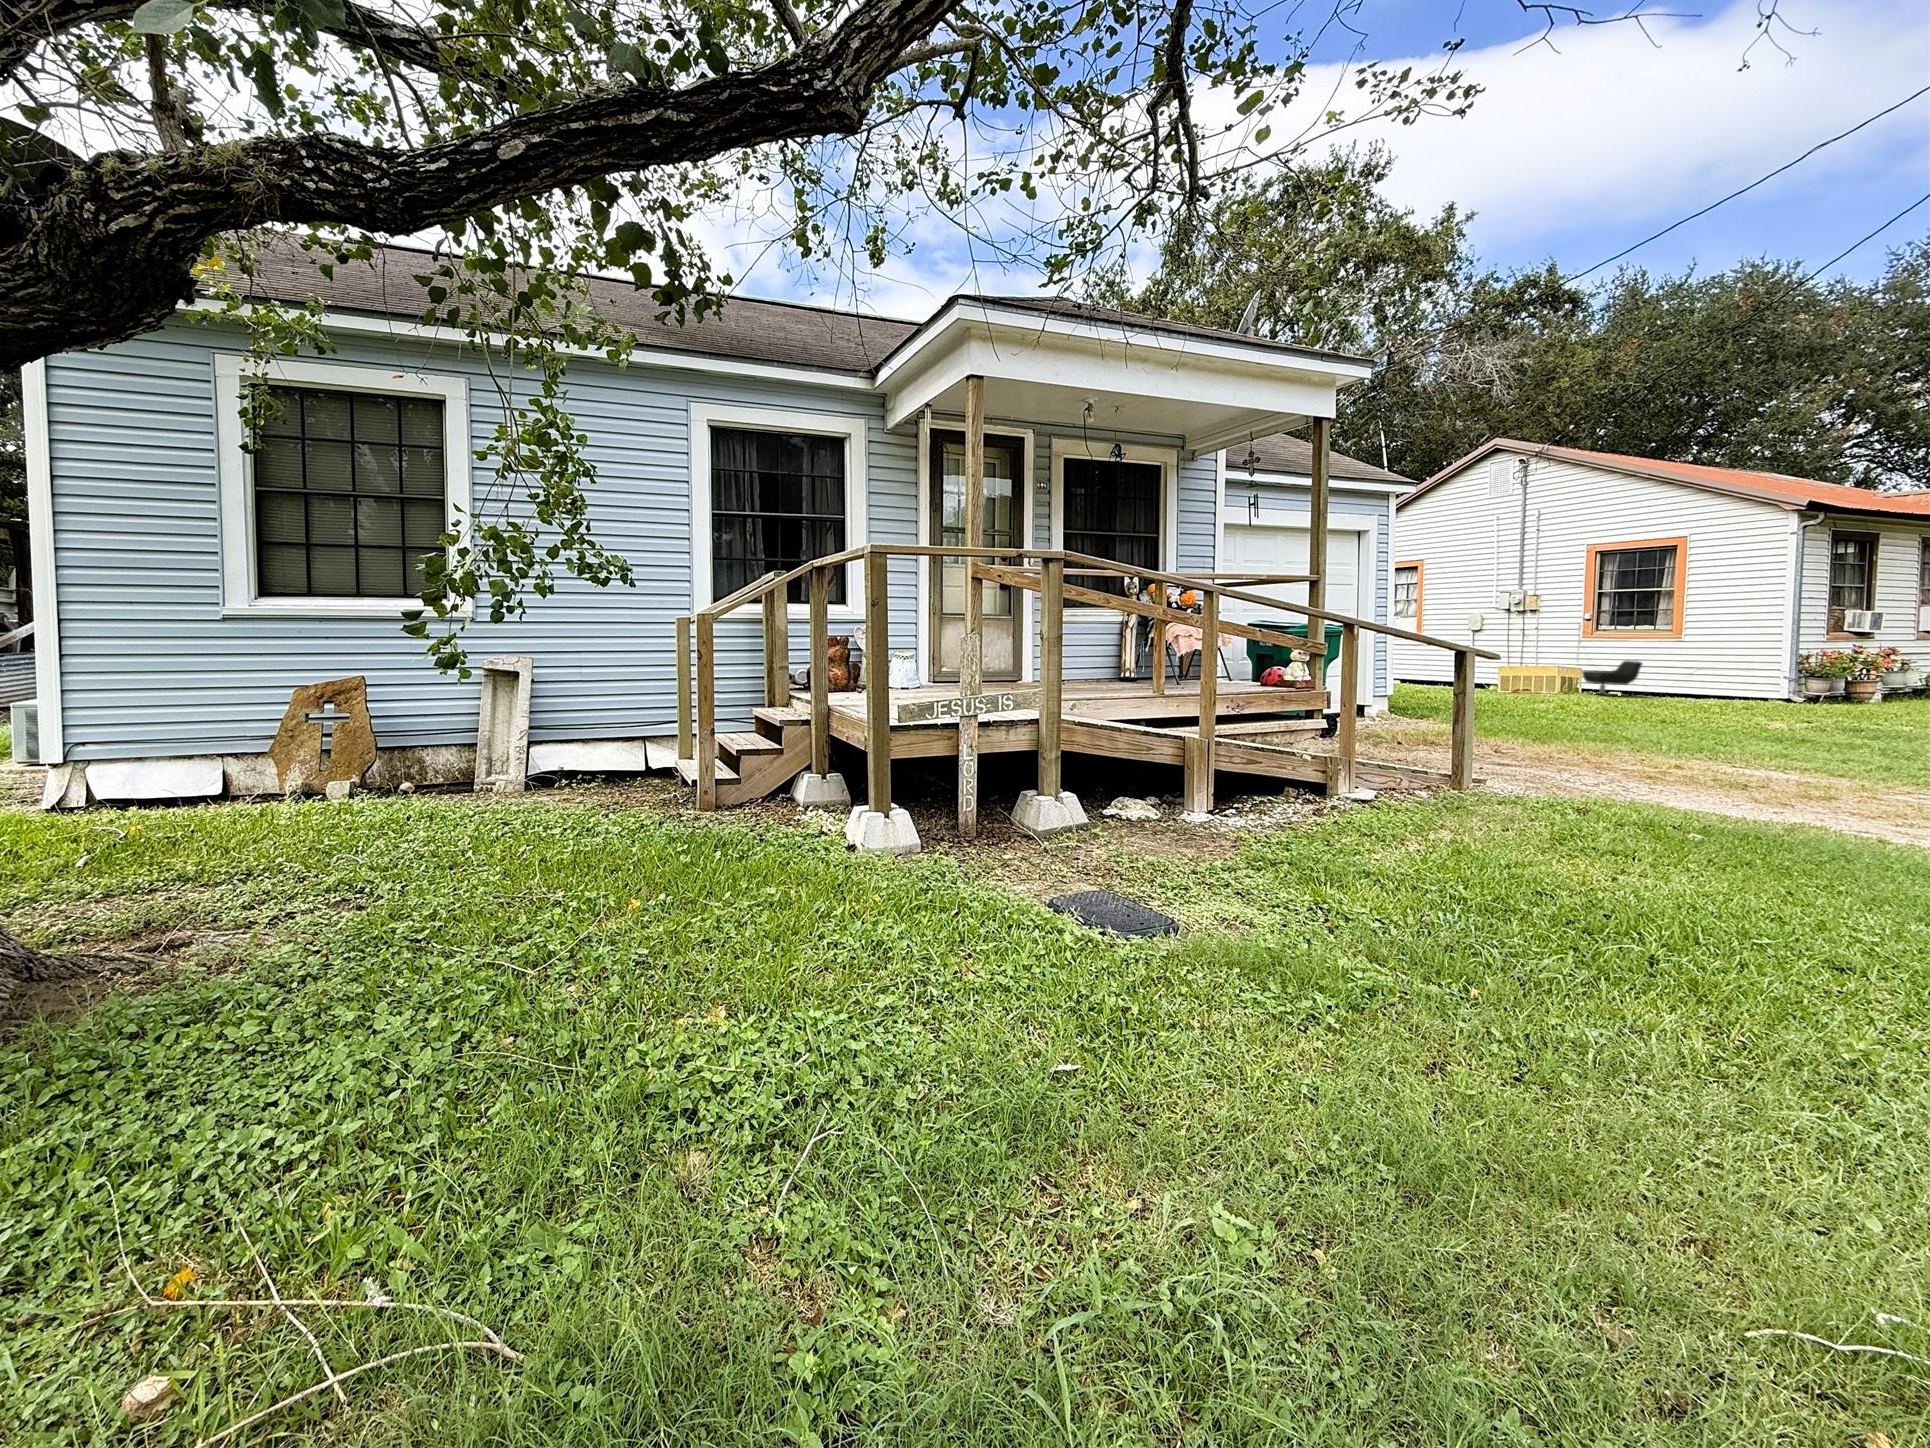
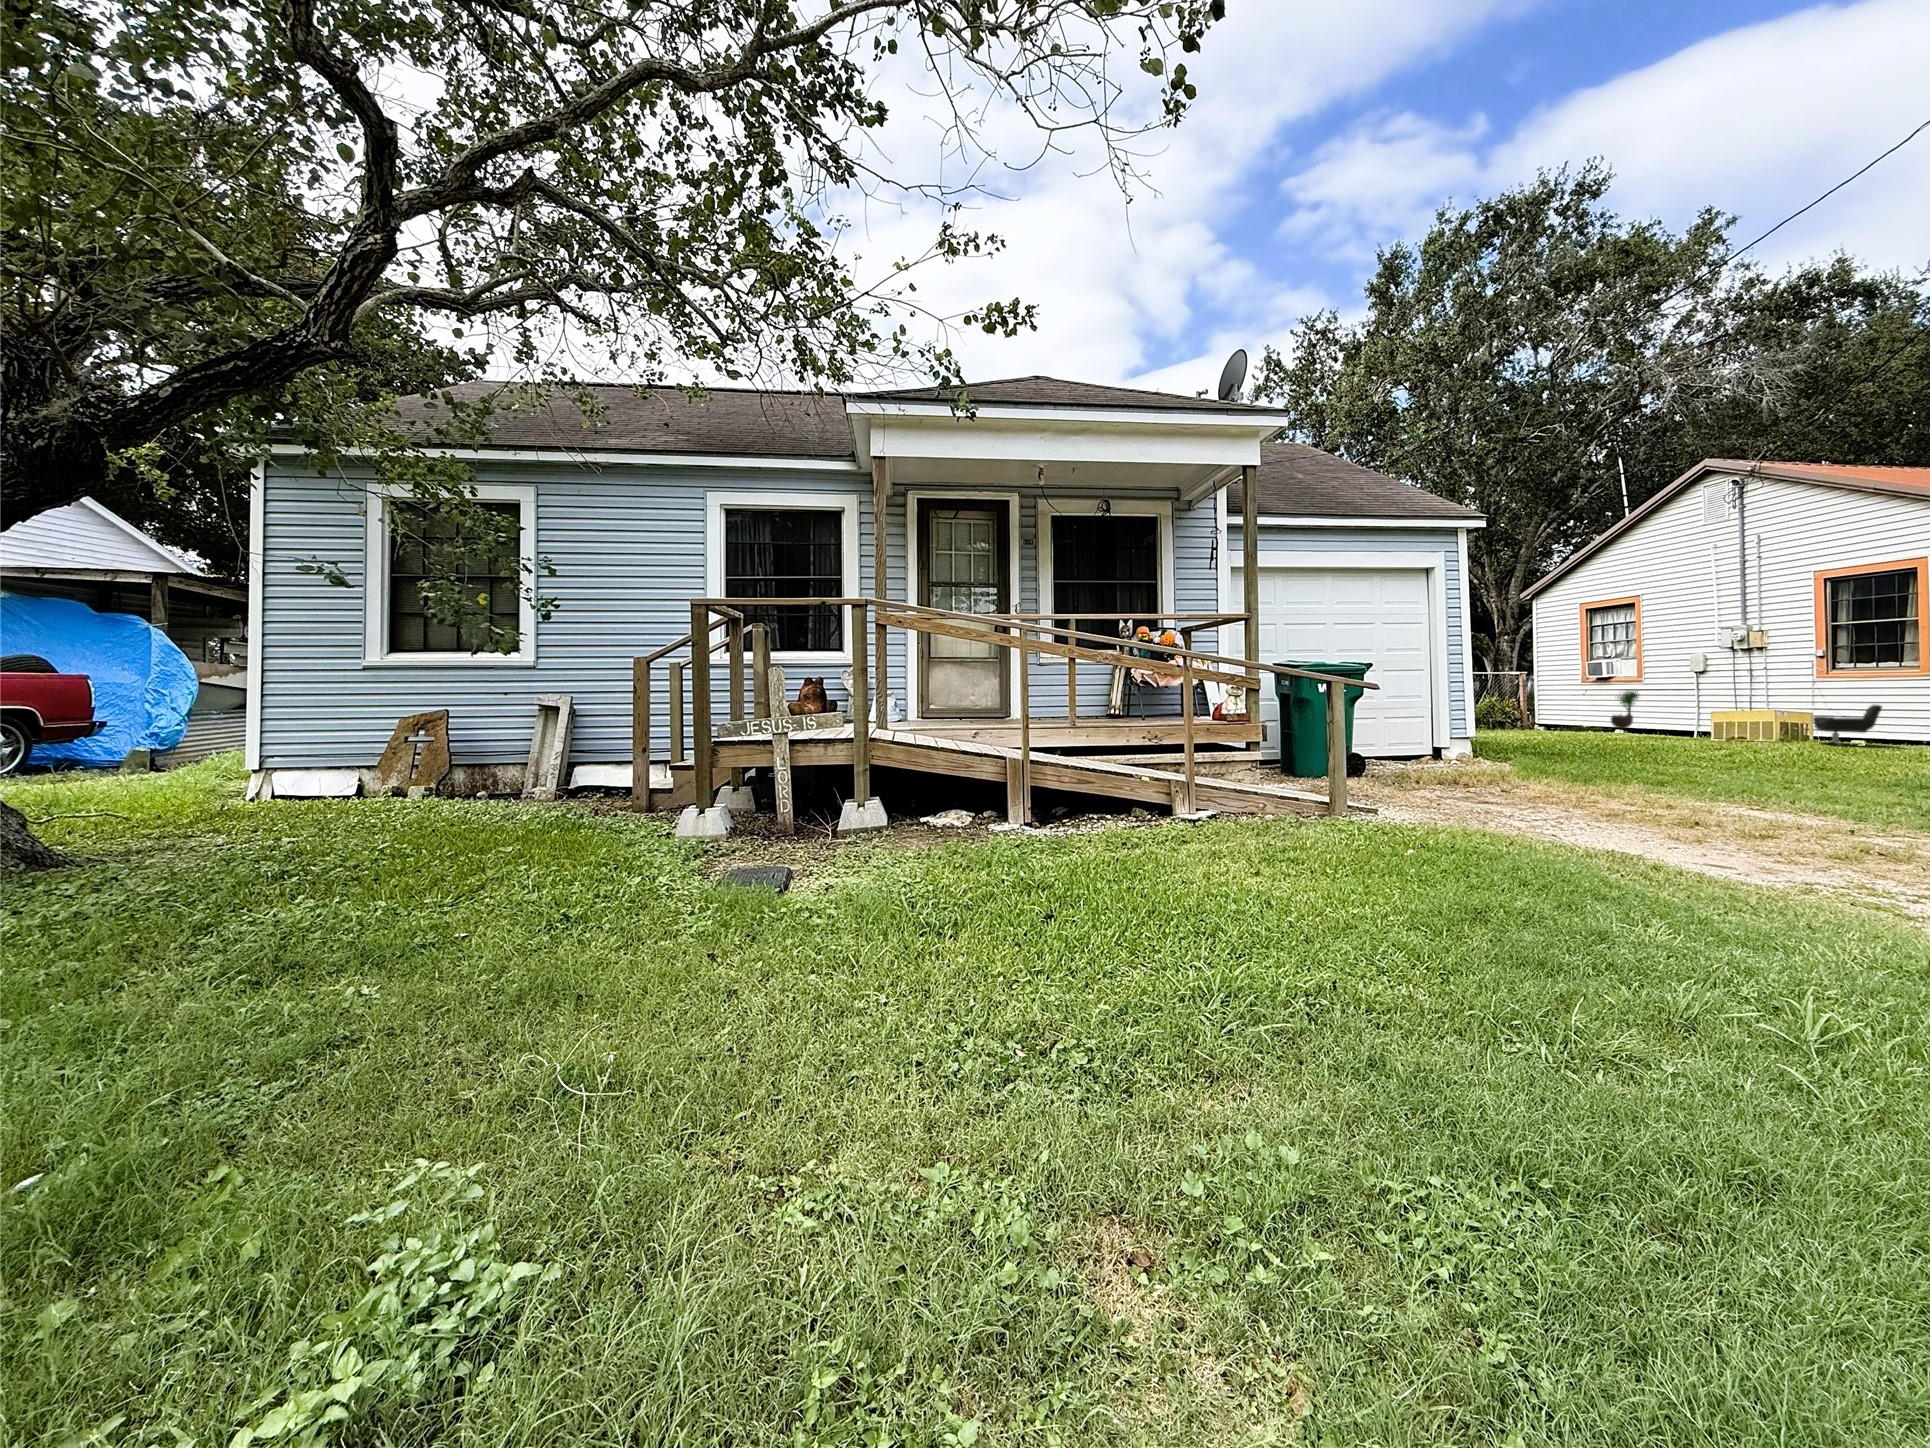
potted tree: none [1401,642,1429,679] -> present [1611,691,1639,729]

